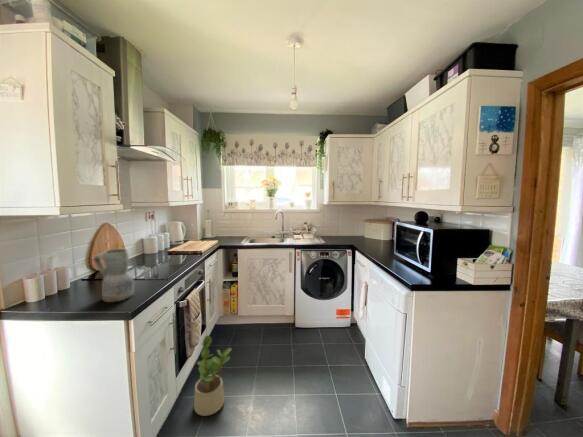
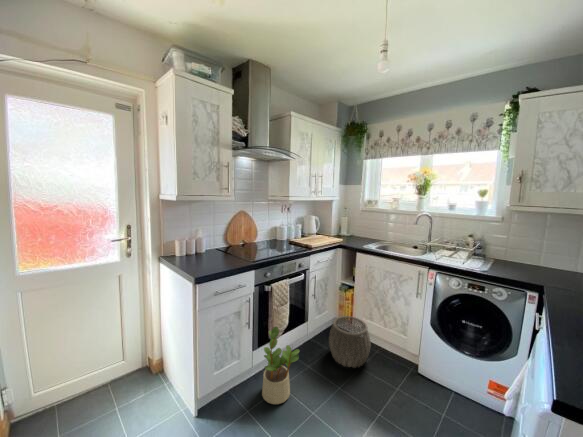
ceramic pitcher: present [94,249,134,302] -> none [196,229,218,269]
woven basket: none [229,307,265,352] -> present [329,316,371,368]

